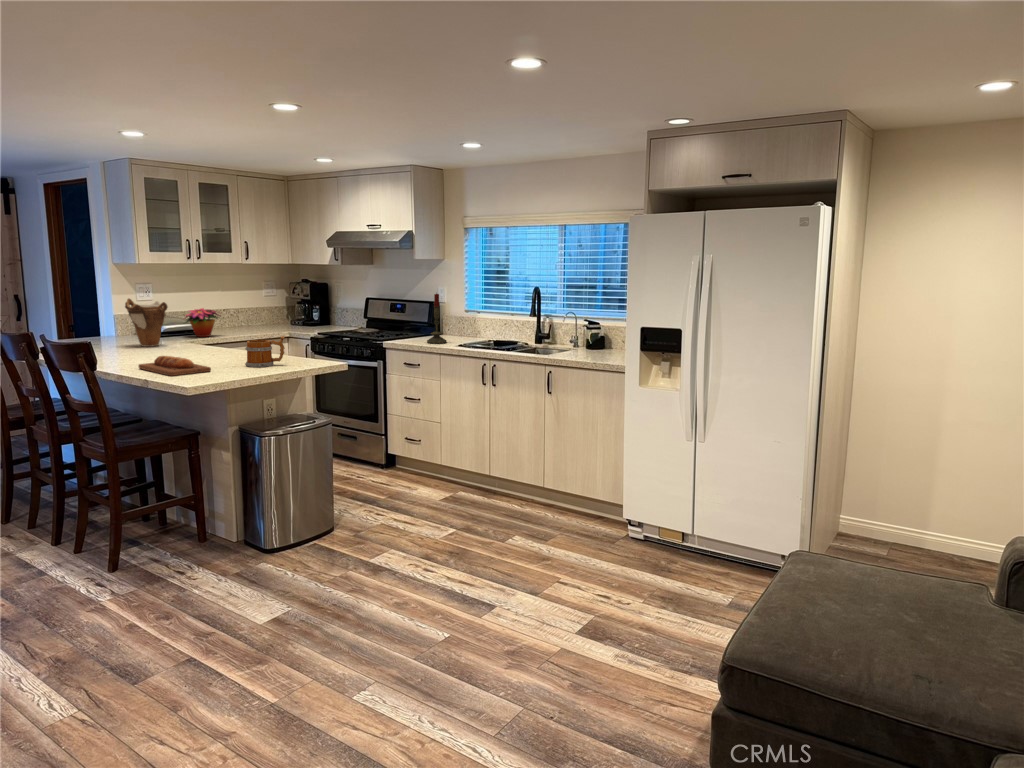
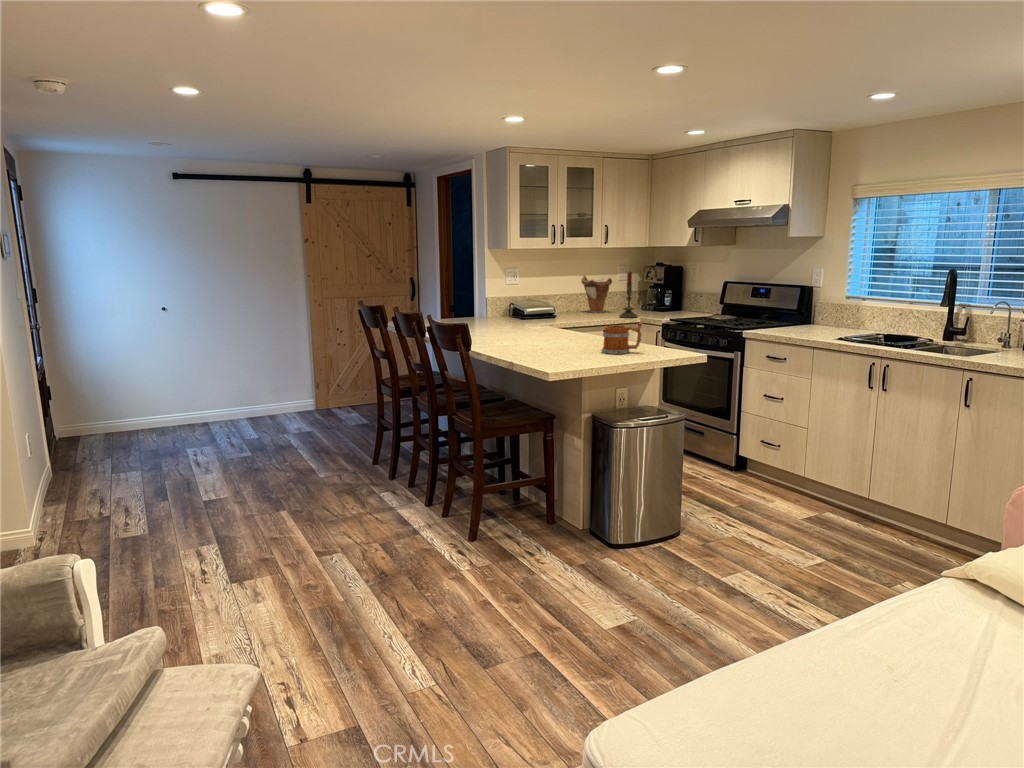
candle: present [427,294,447,344] -> present [620,272,638,318]
vase: present [125,298,168,347] -> present [582,276,612,313]
flower arrangement: present [185,308,220,337] -> none [539,291,581,320]
bread loaf: present [138,356,211,376] -> none [504,338,569,359]

